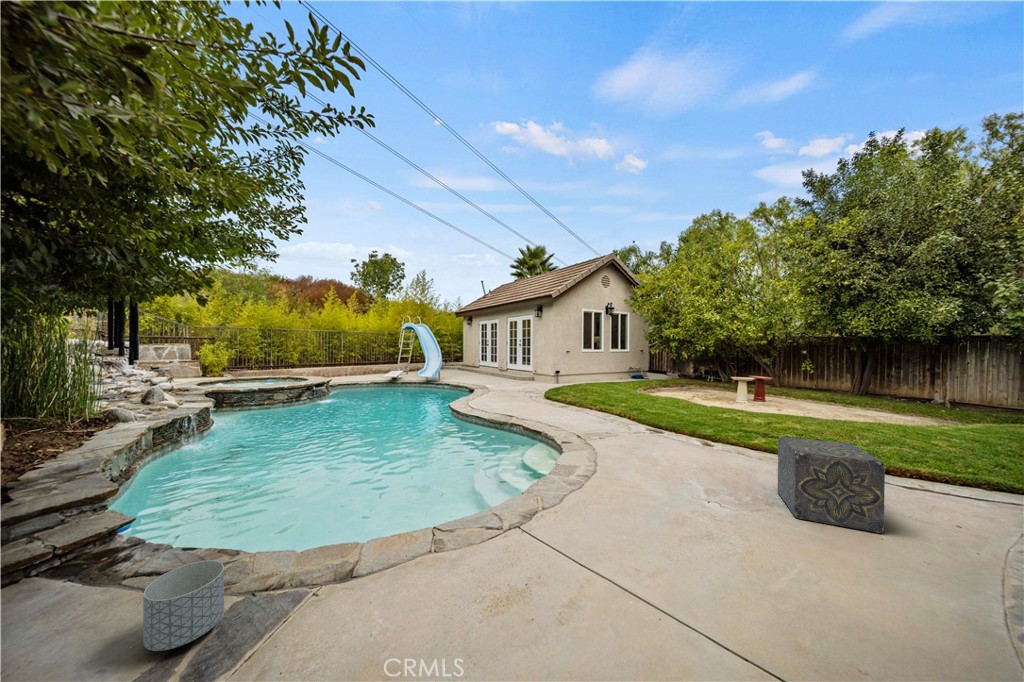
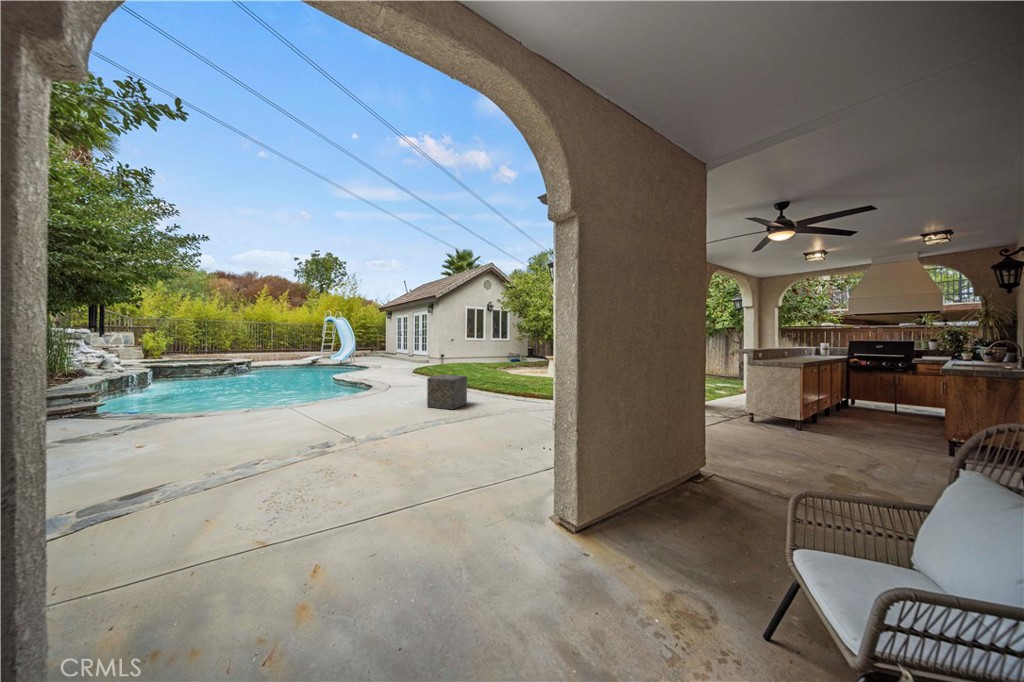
planter: present [143,560,224,651] -> none [113,403,143,424]

